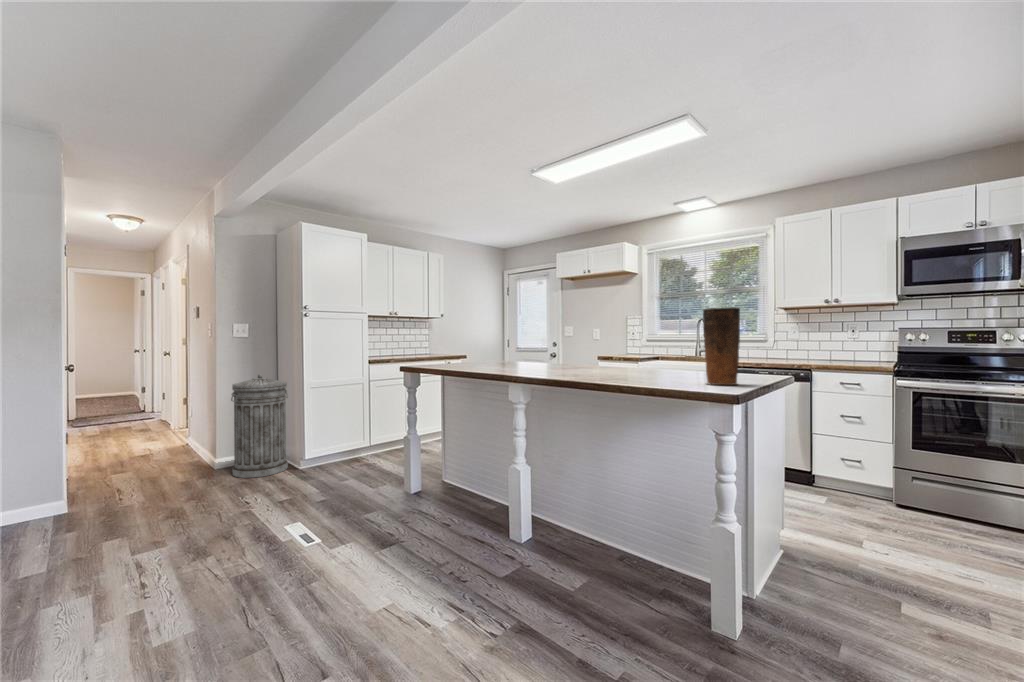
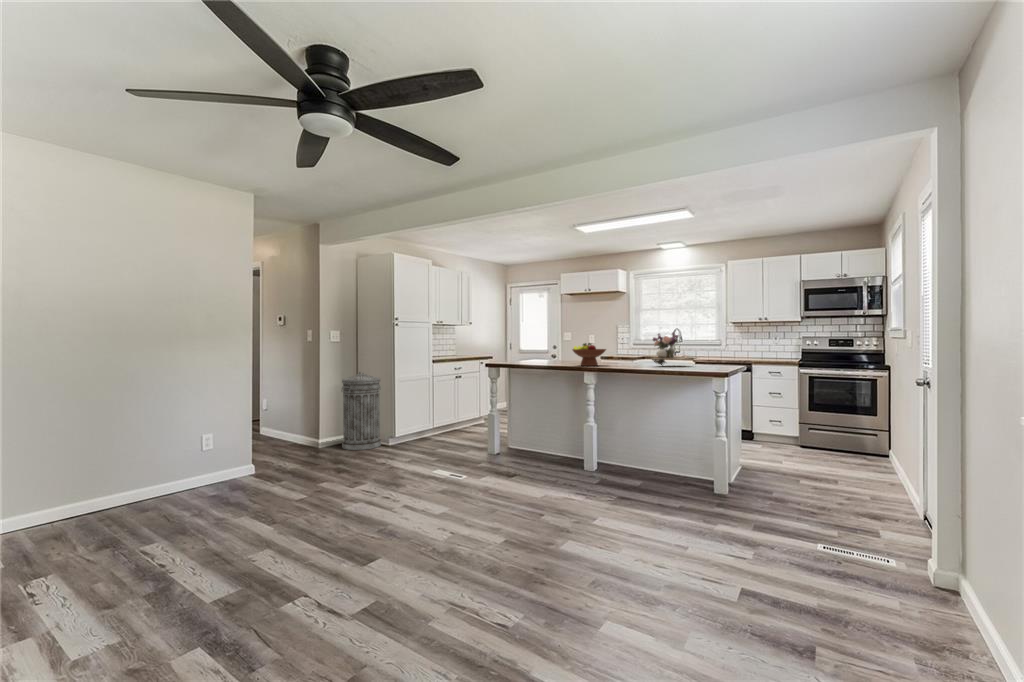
vase: present [703,307,740,385] -> none [708,330,727,369]
flower arrangement: none [613,316,688,375] -> present [651,332,688,366]
fruit bowl: none [501,335,556,372] -> present [572,343,606,366]

